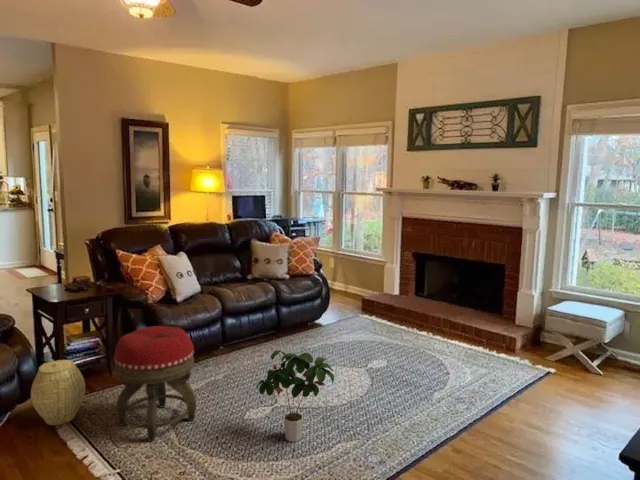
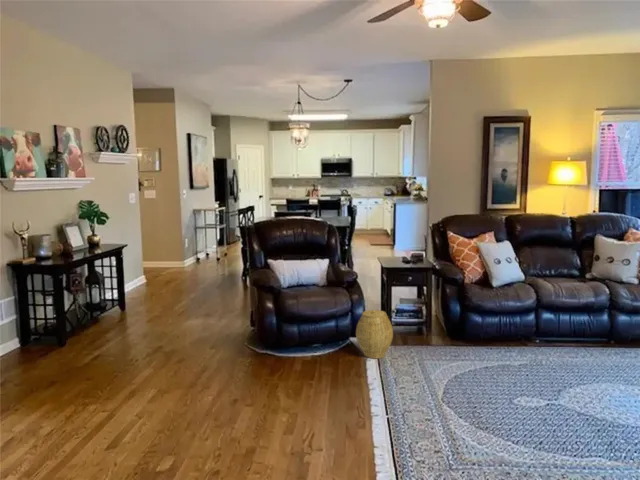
footstool: present [114,326,196,441] -> none [406,296,473,390]
potted plant: present [256,350,334,442] -> none [520,338,599,437]

